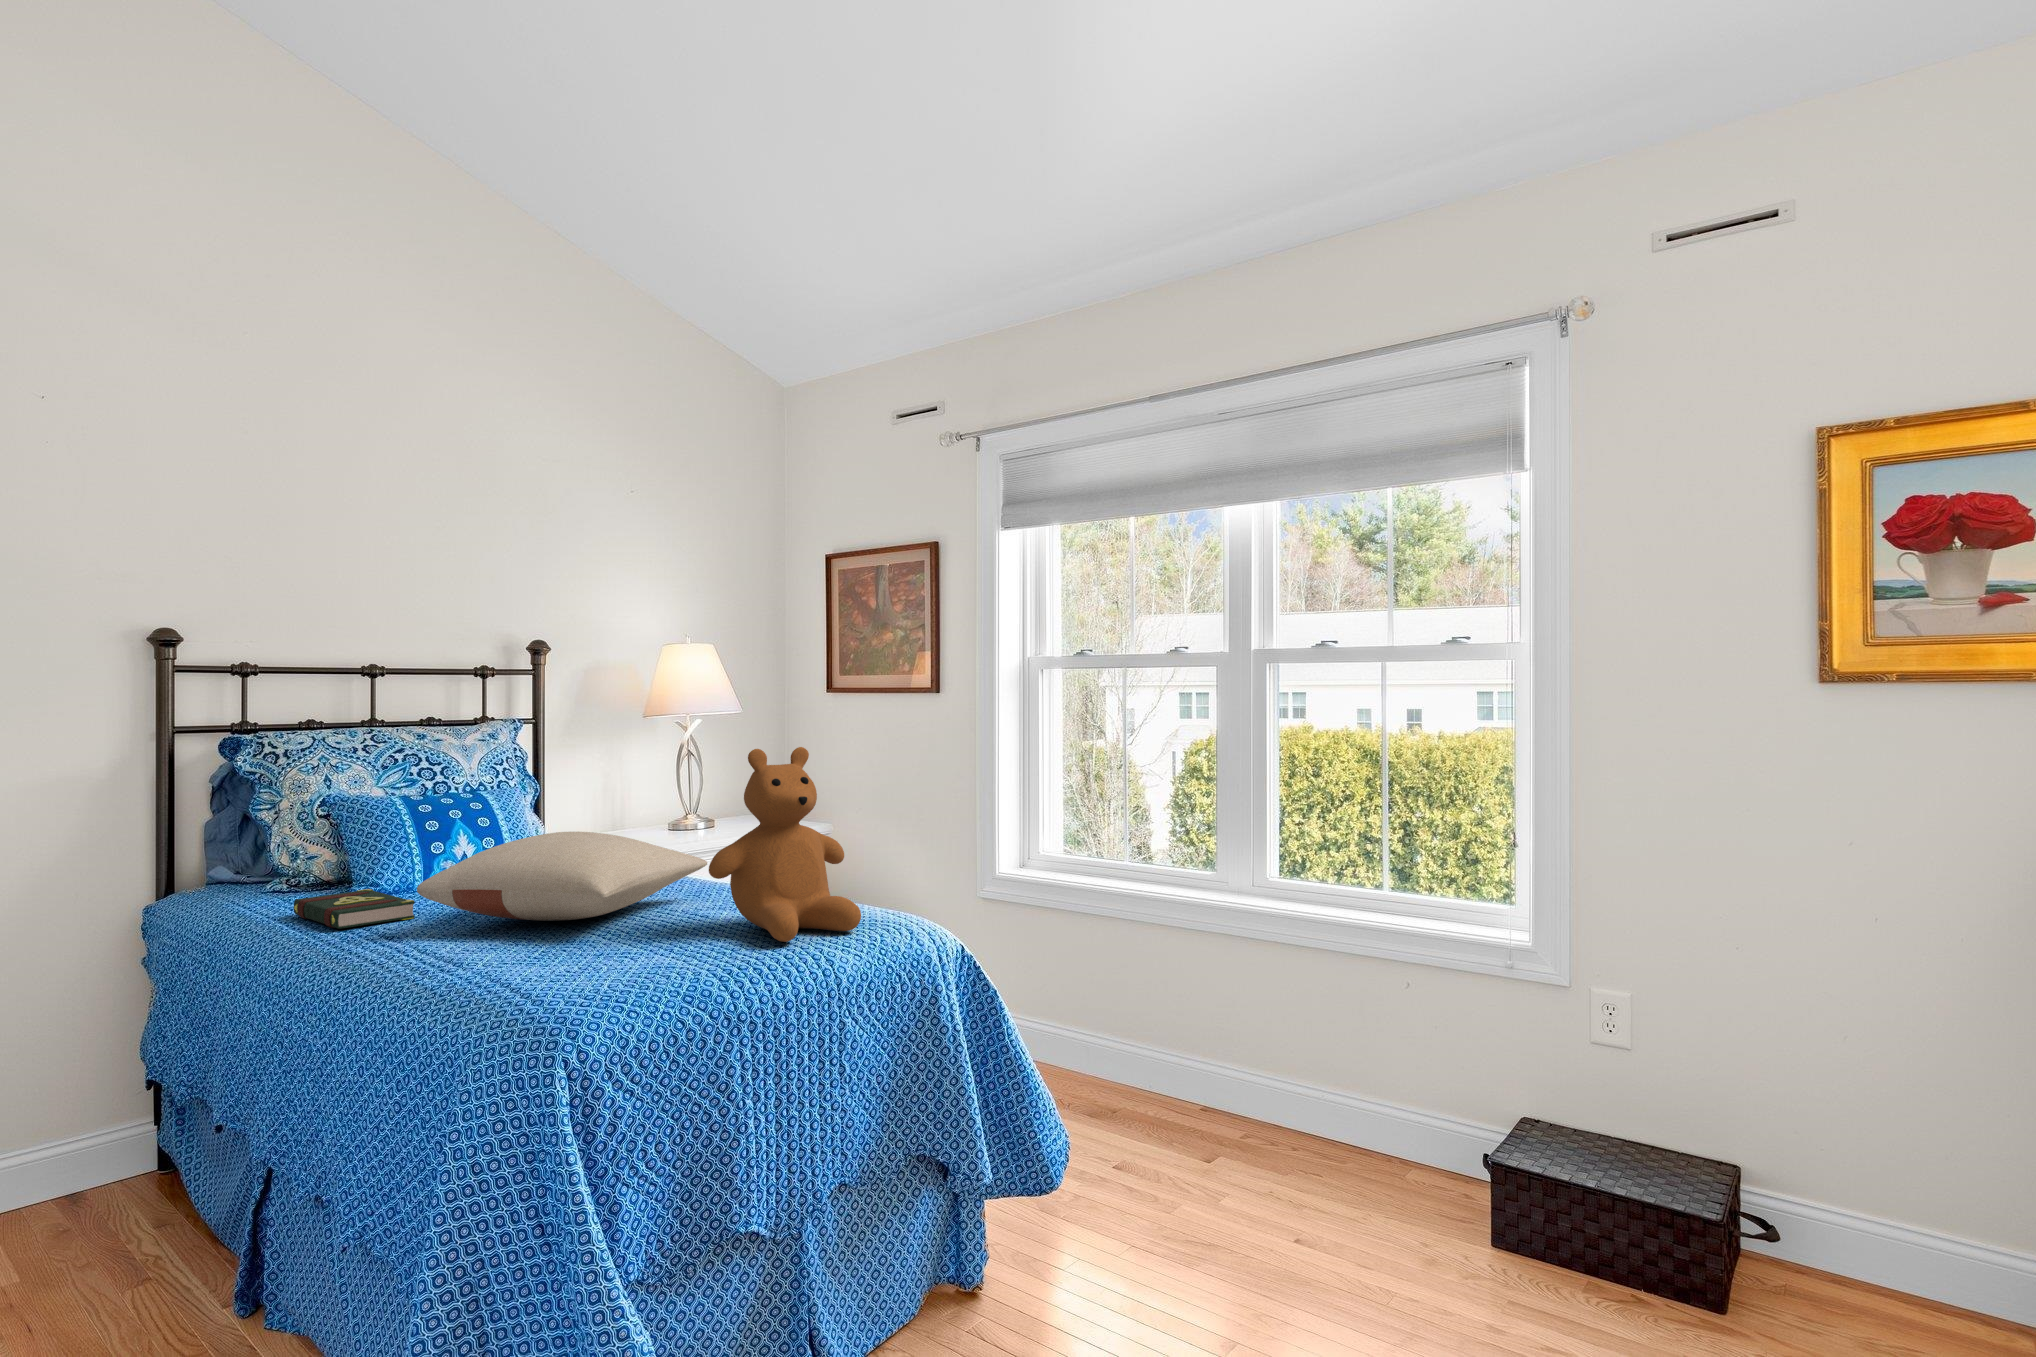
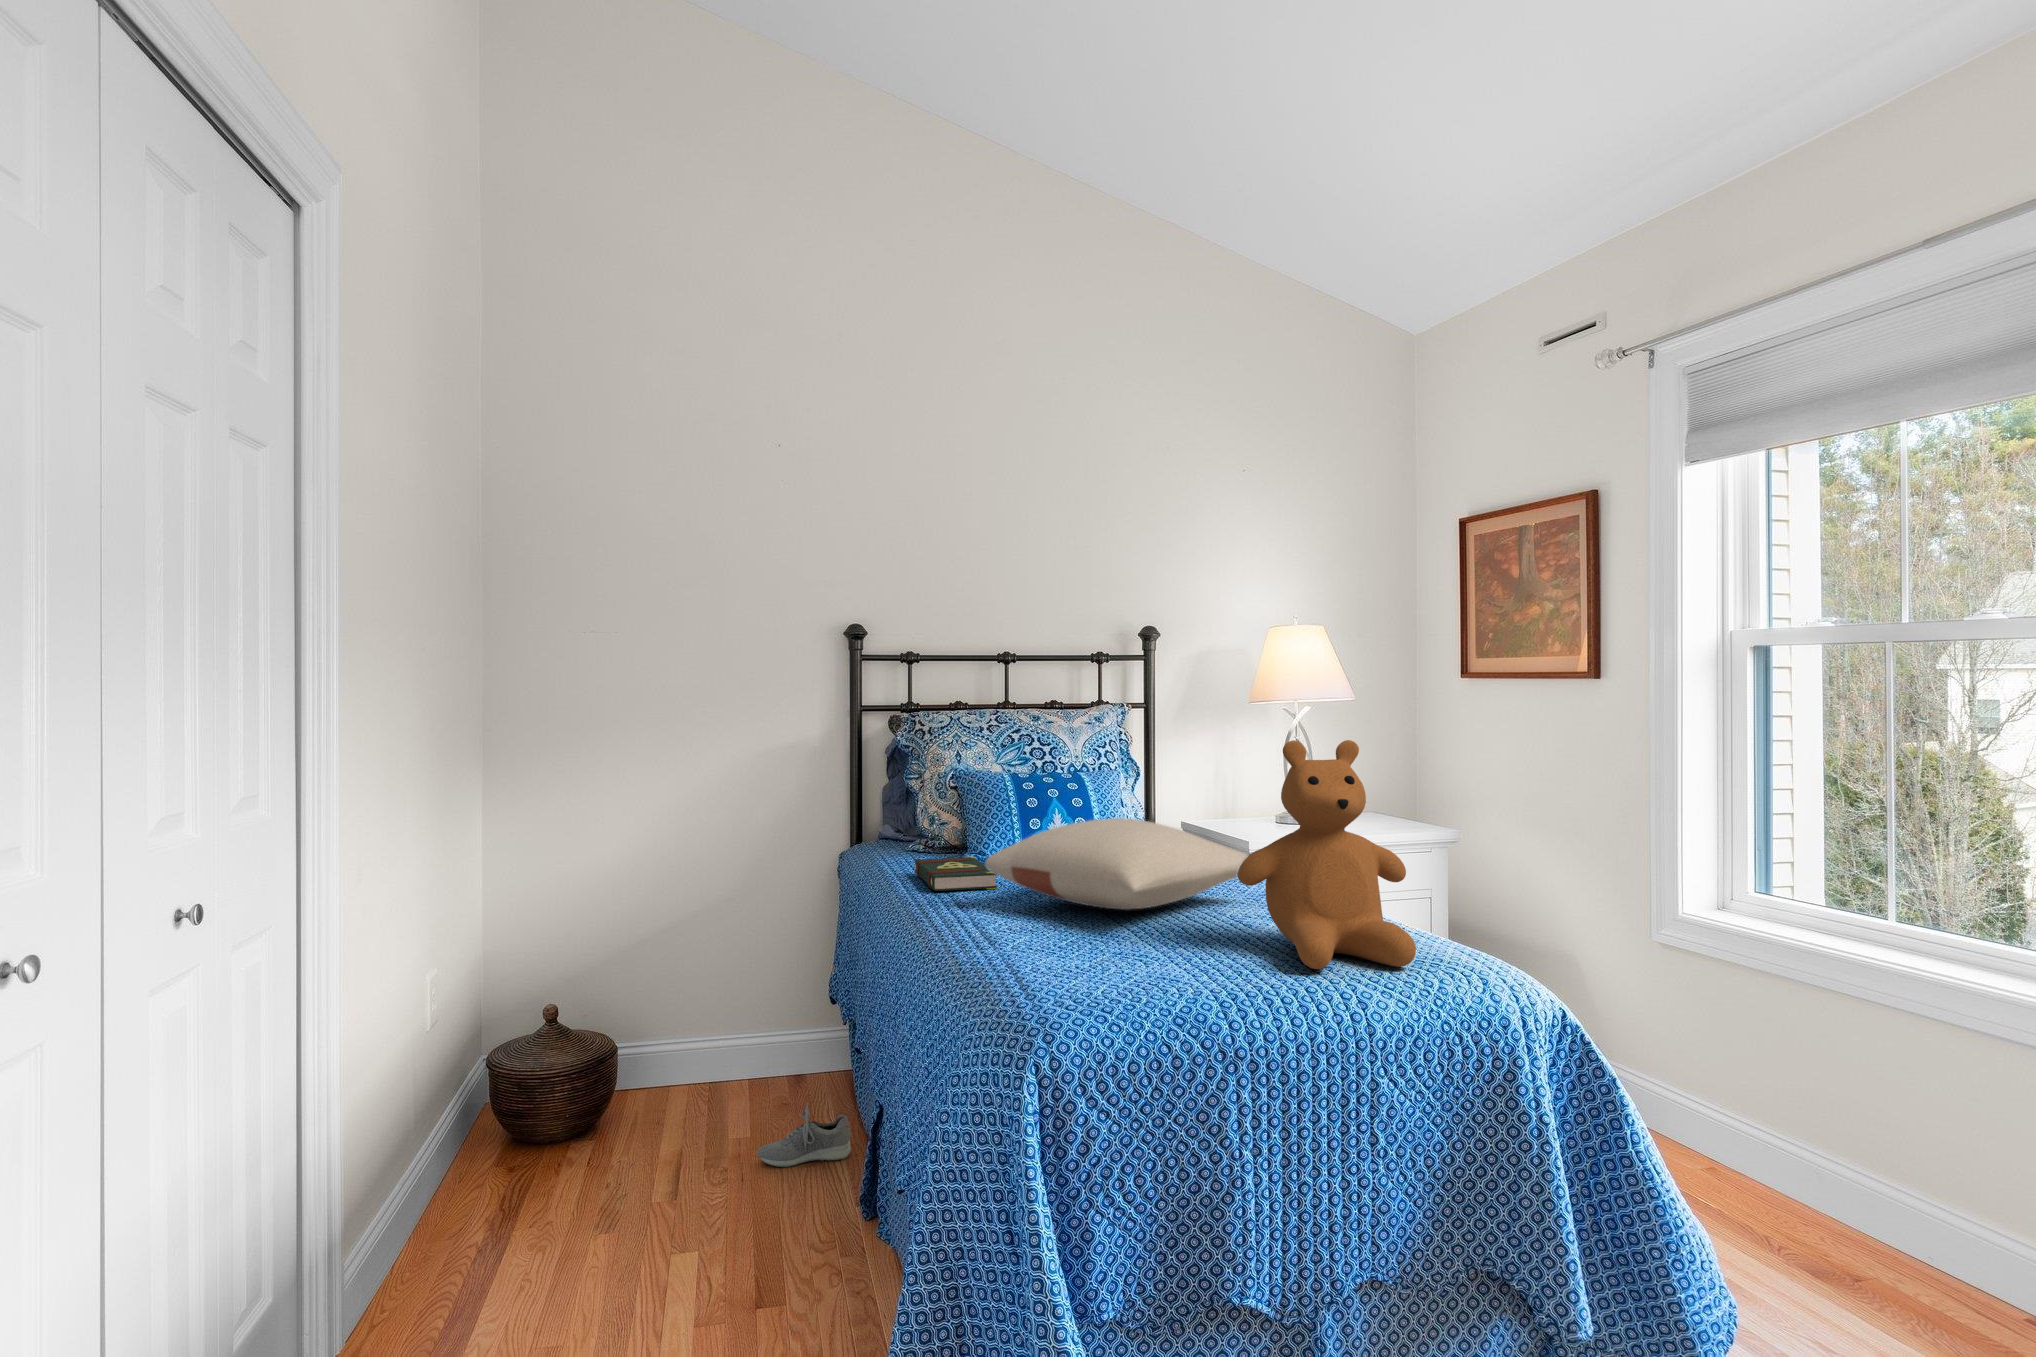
shoe: none [45,1215,190,1304] -> present [757,1103,851,1167]

